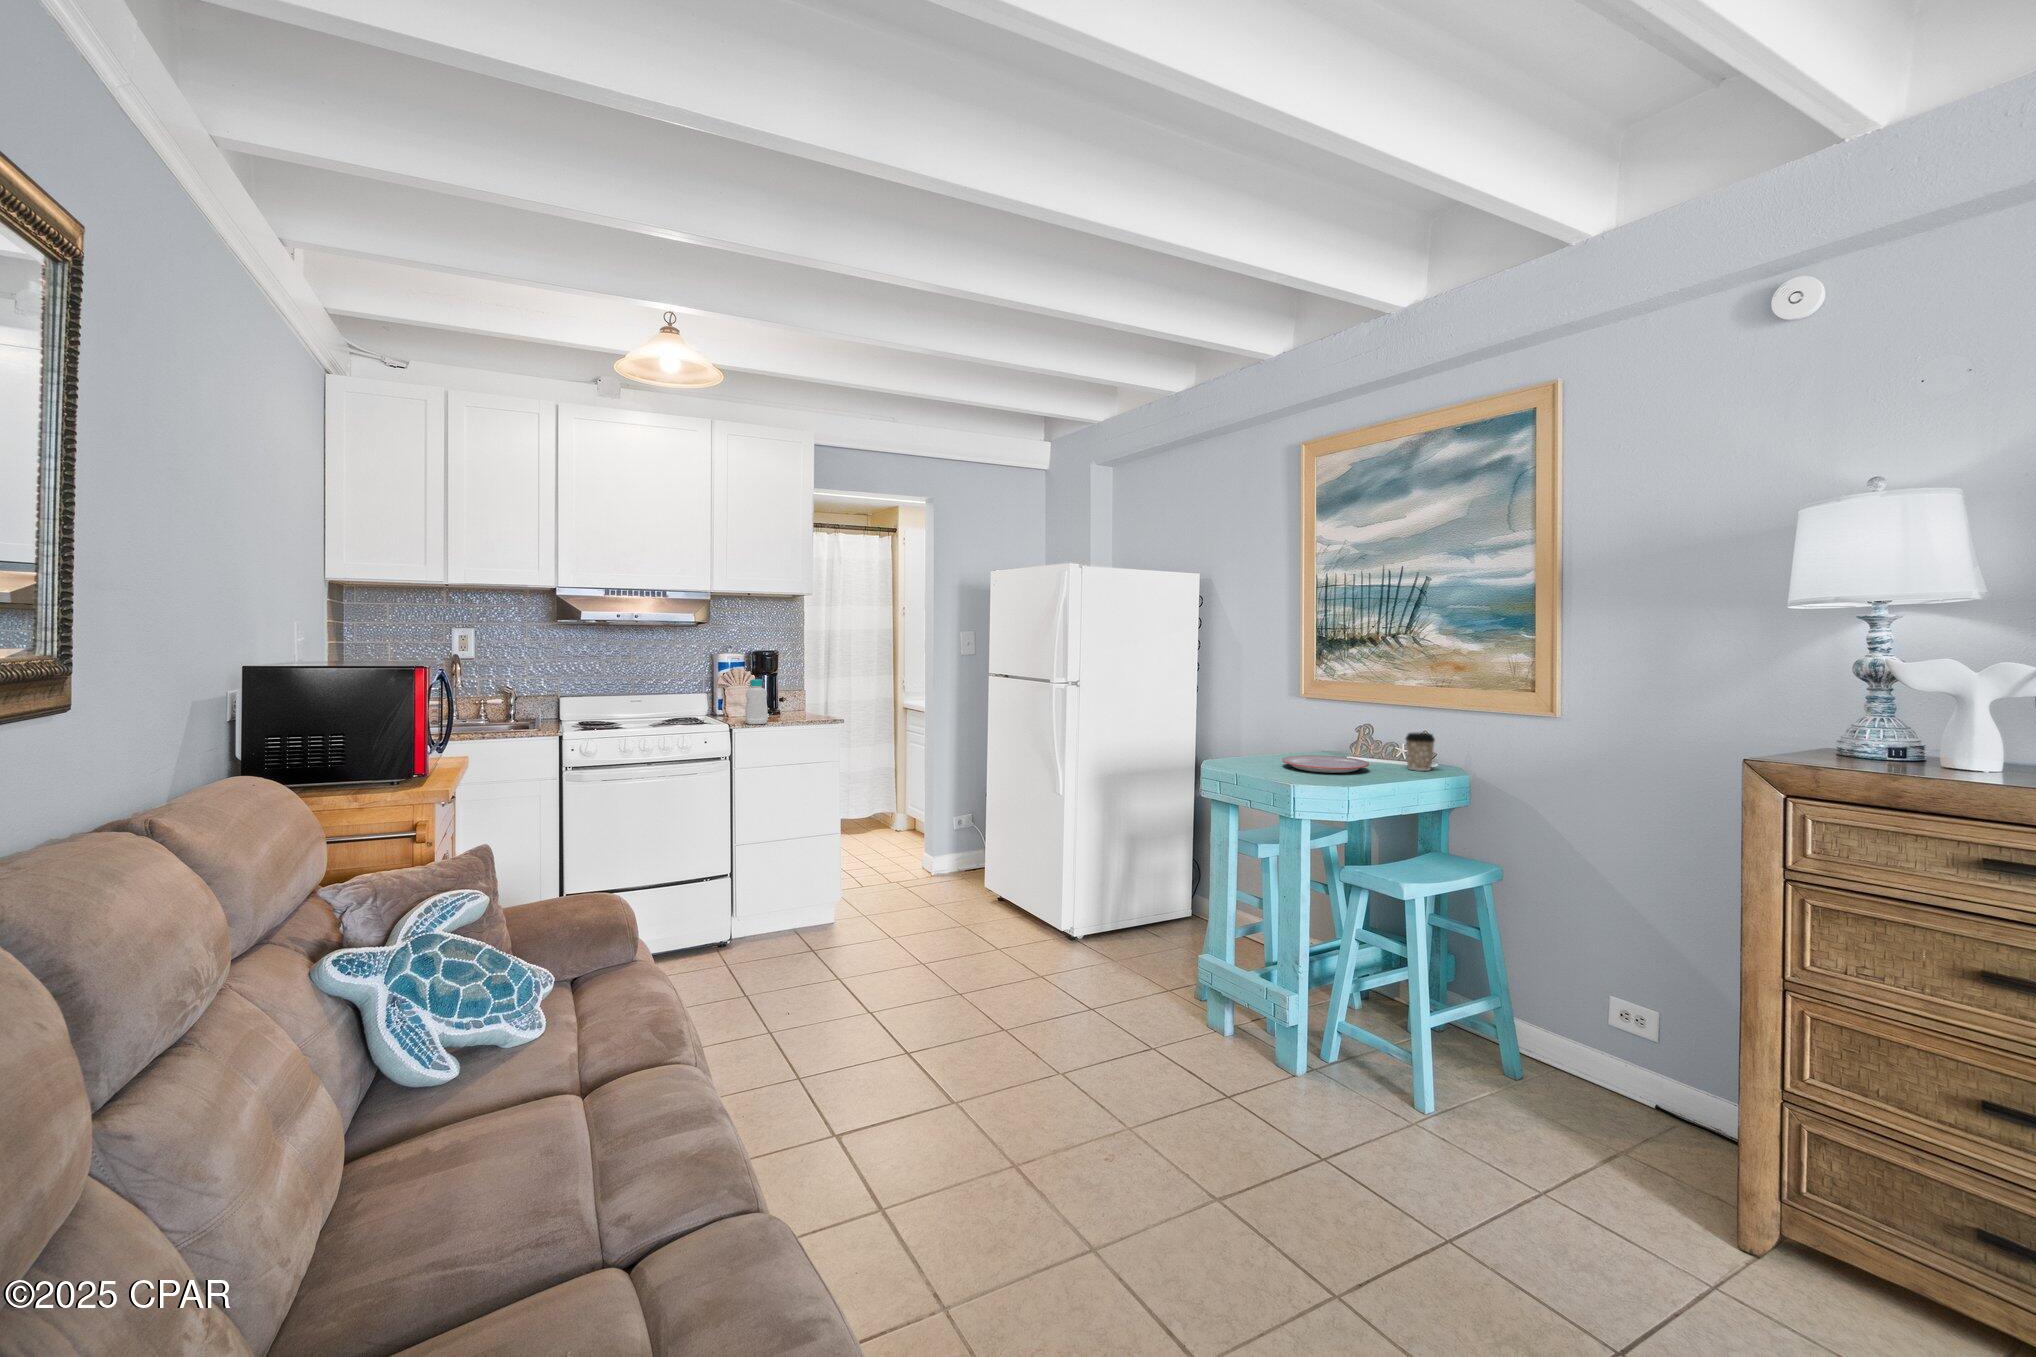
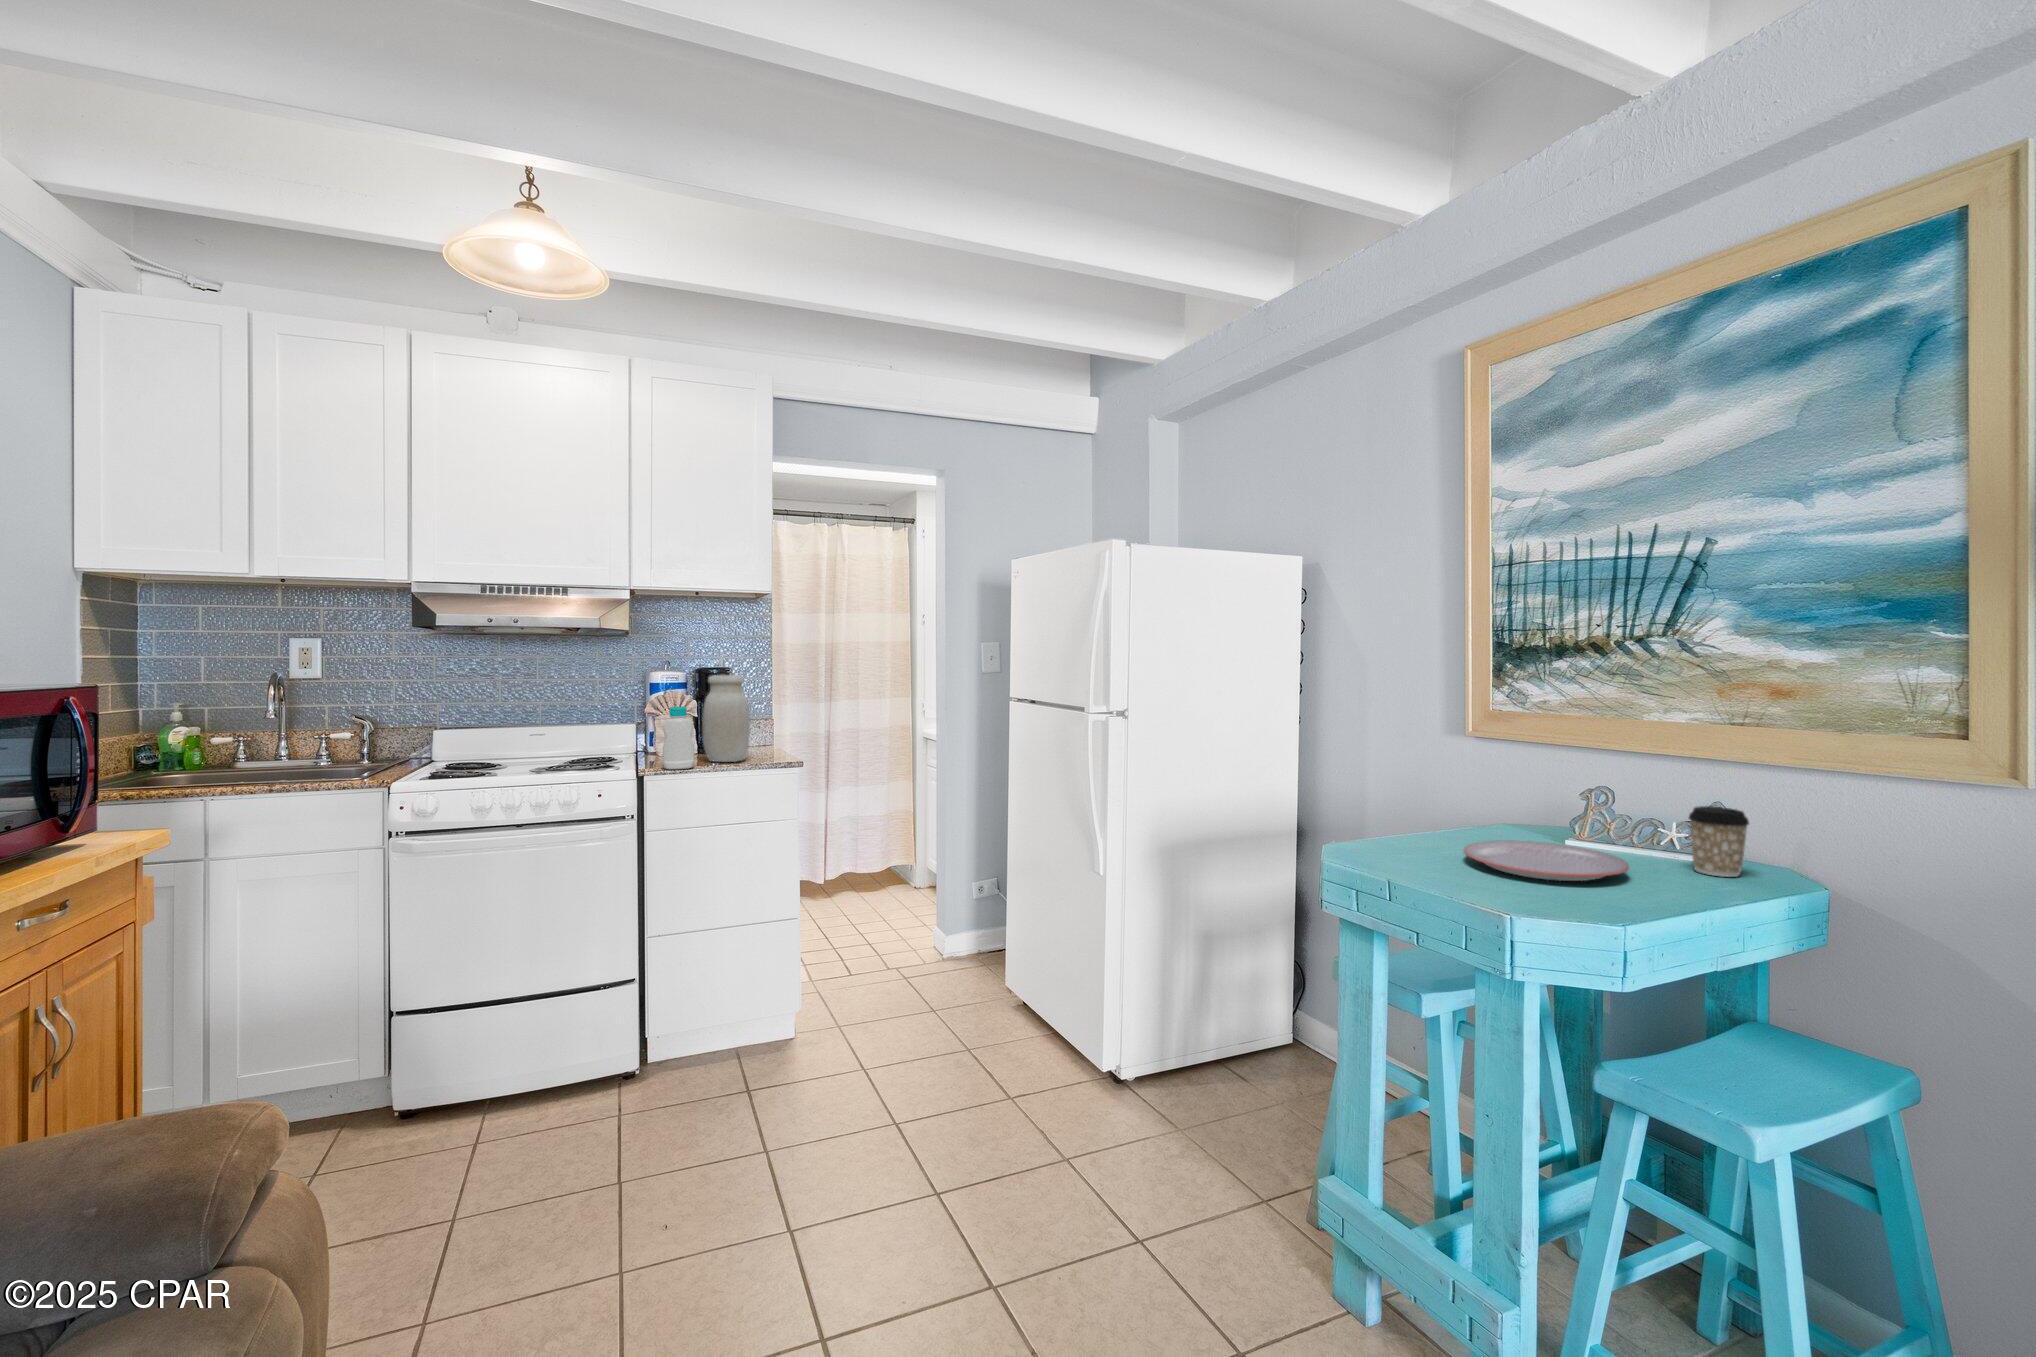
jar: none [769,656,803,720] -> present [702,674,750,762]

